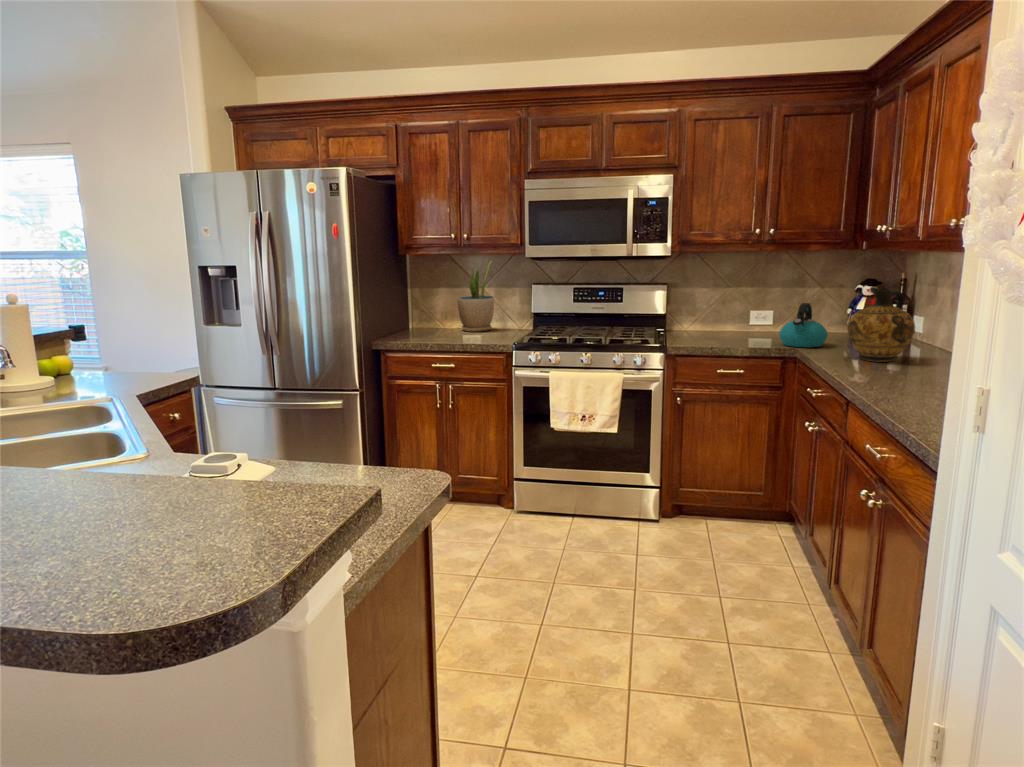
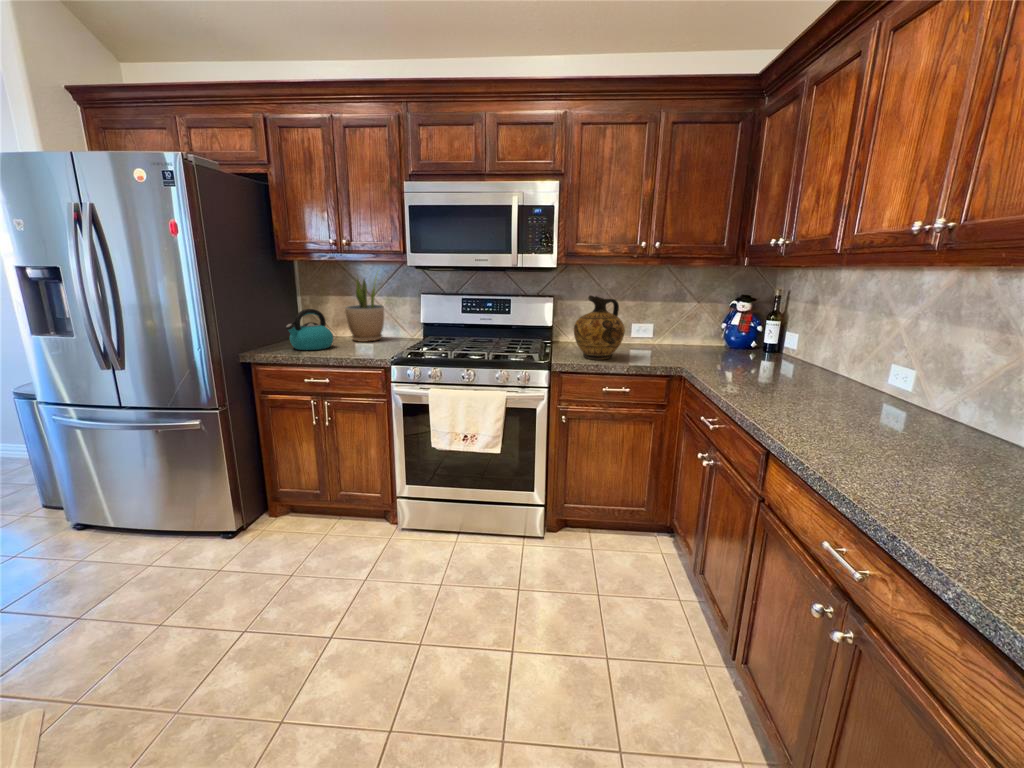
ceramic jug: present [848,287,915,361] -> present [574,295,625,359]
kettle: present [779,303,828,348] -> present [286,309,333,350]

